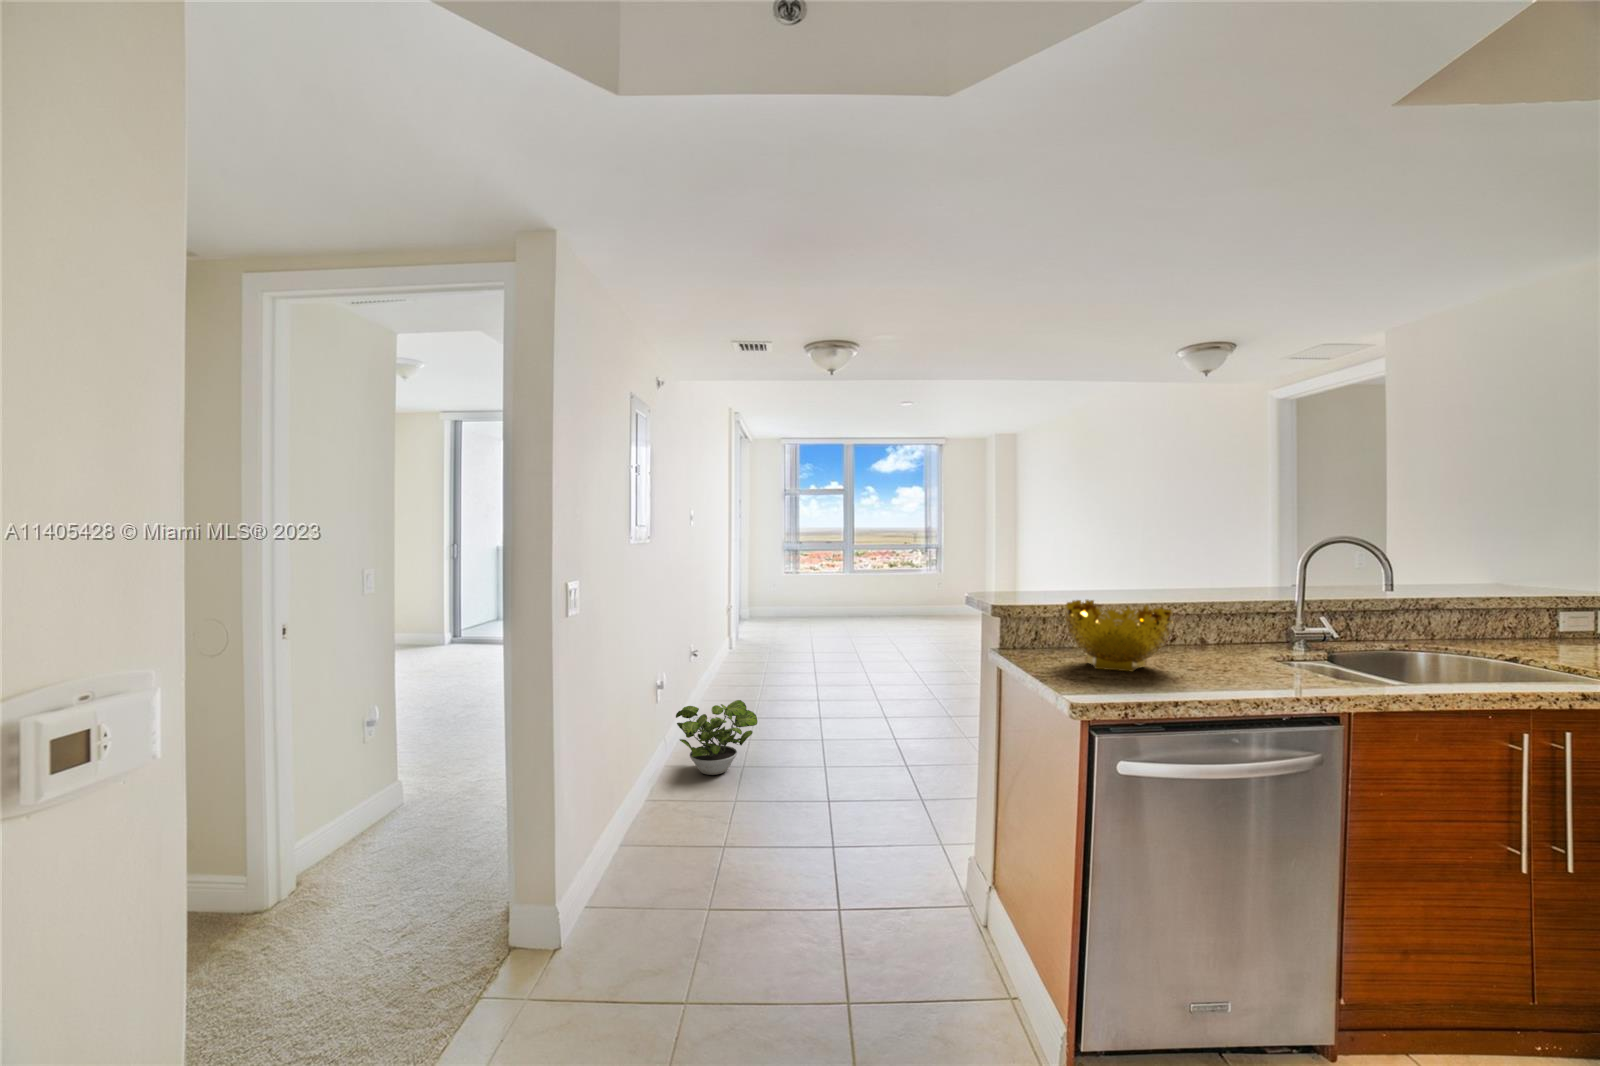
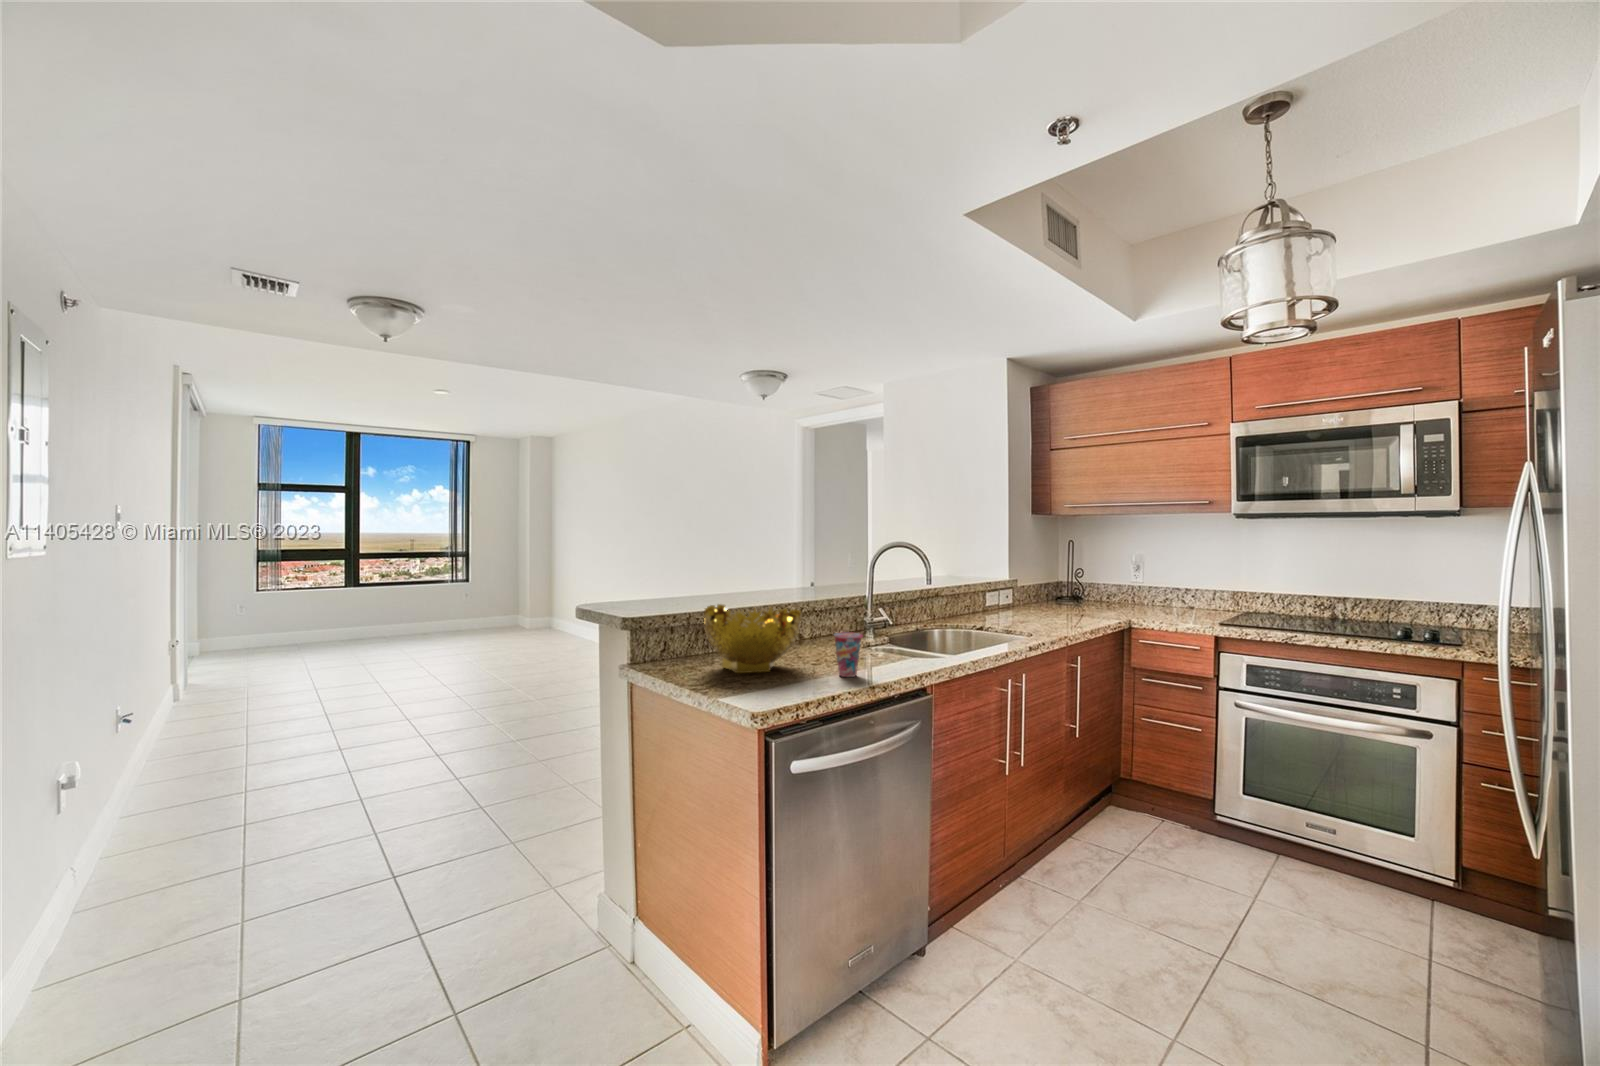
cup: none [1201,638,1238,687] -> present [834,632,863,677]
potted plant: present [676,700,758,775] -> none [94,774,258,895]

